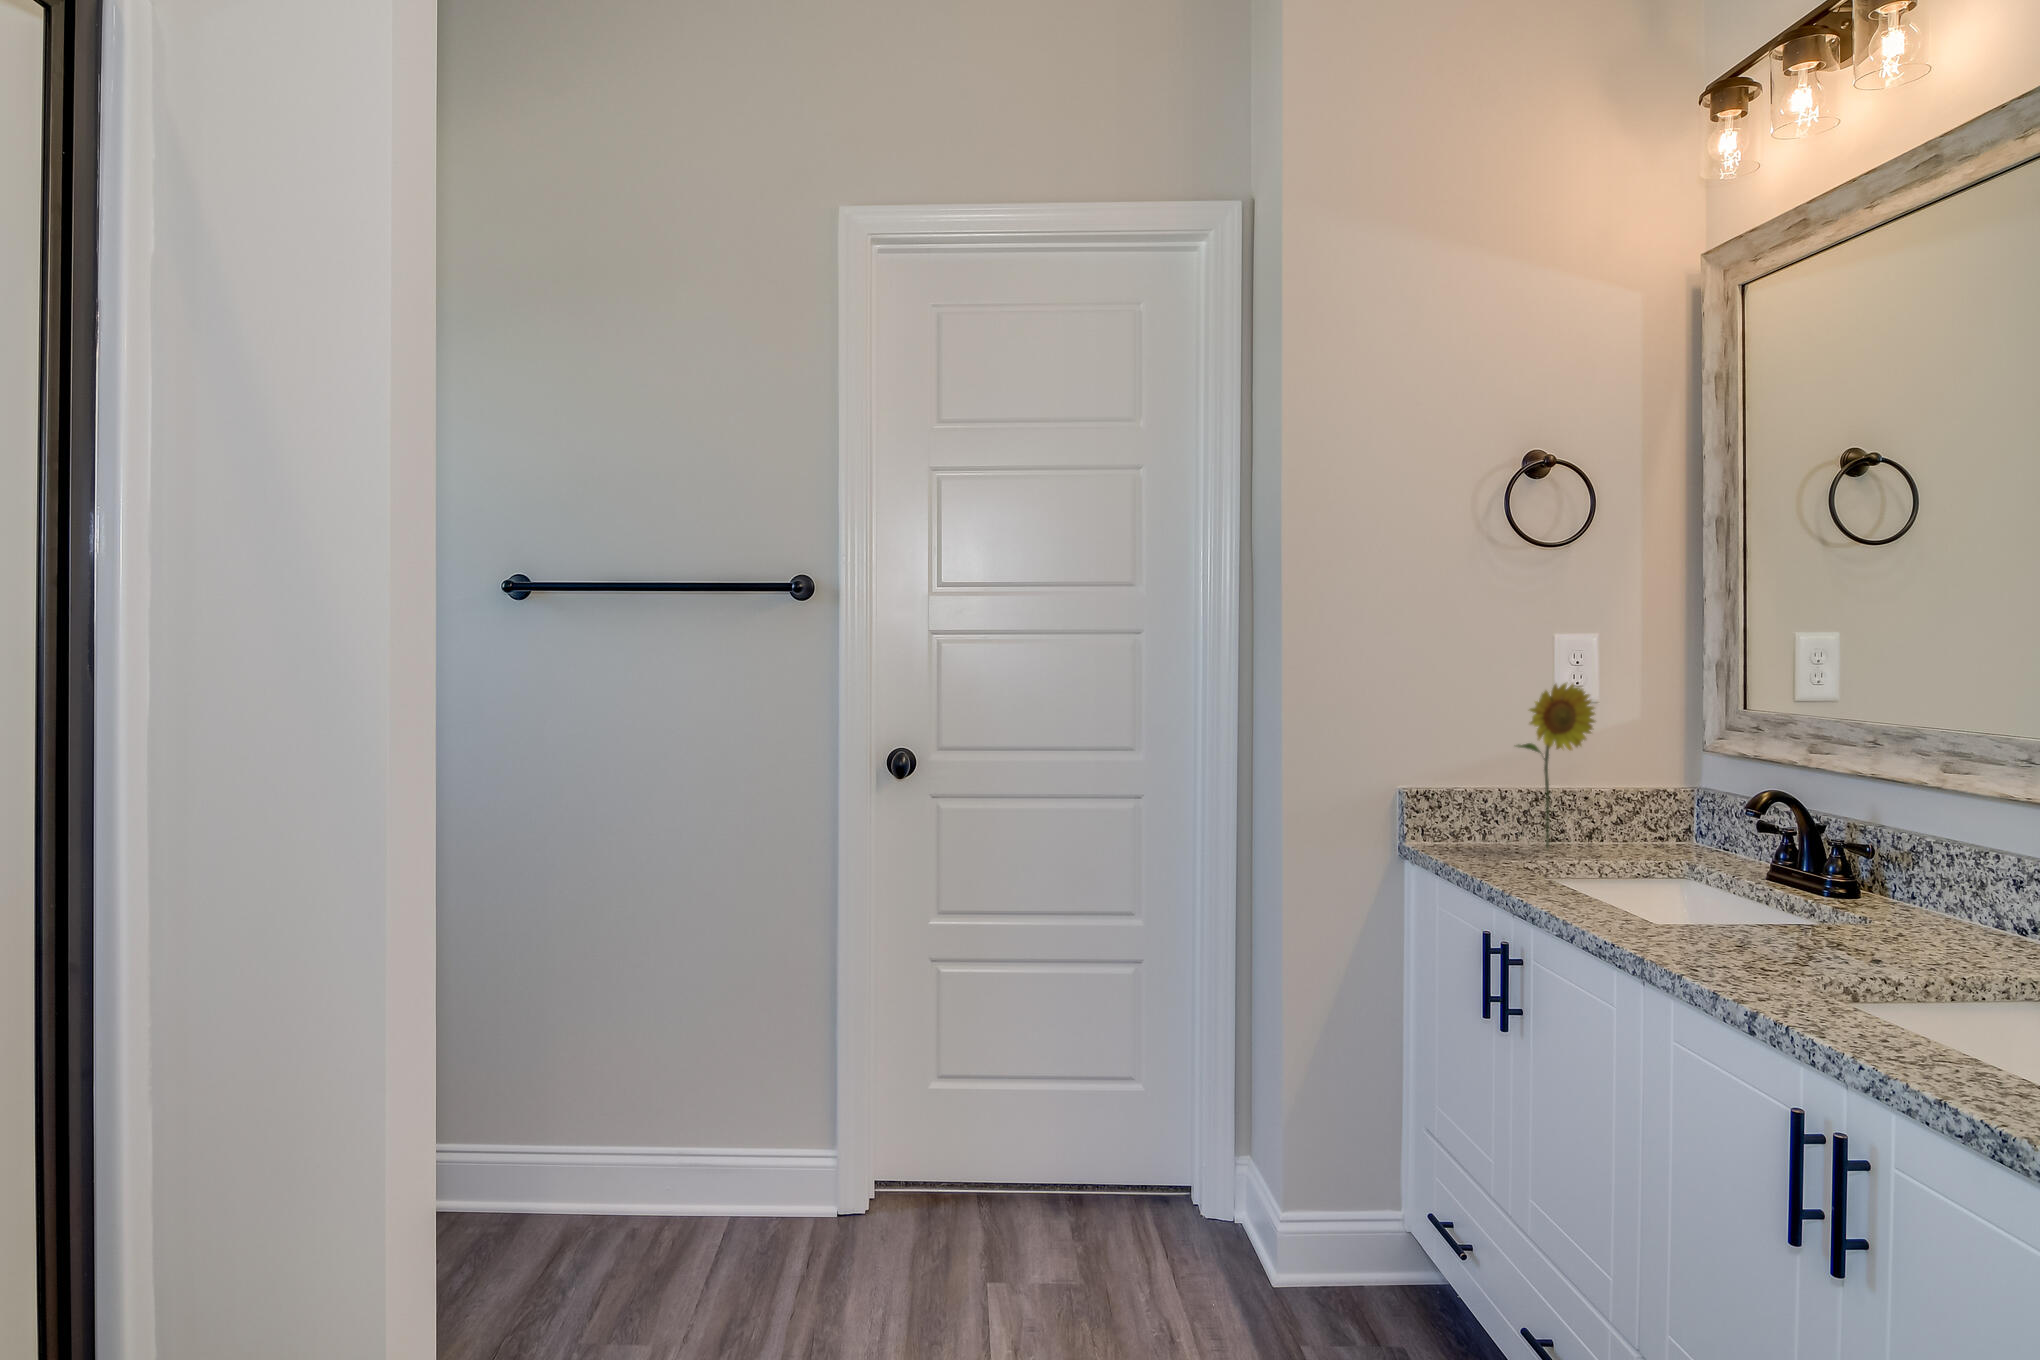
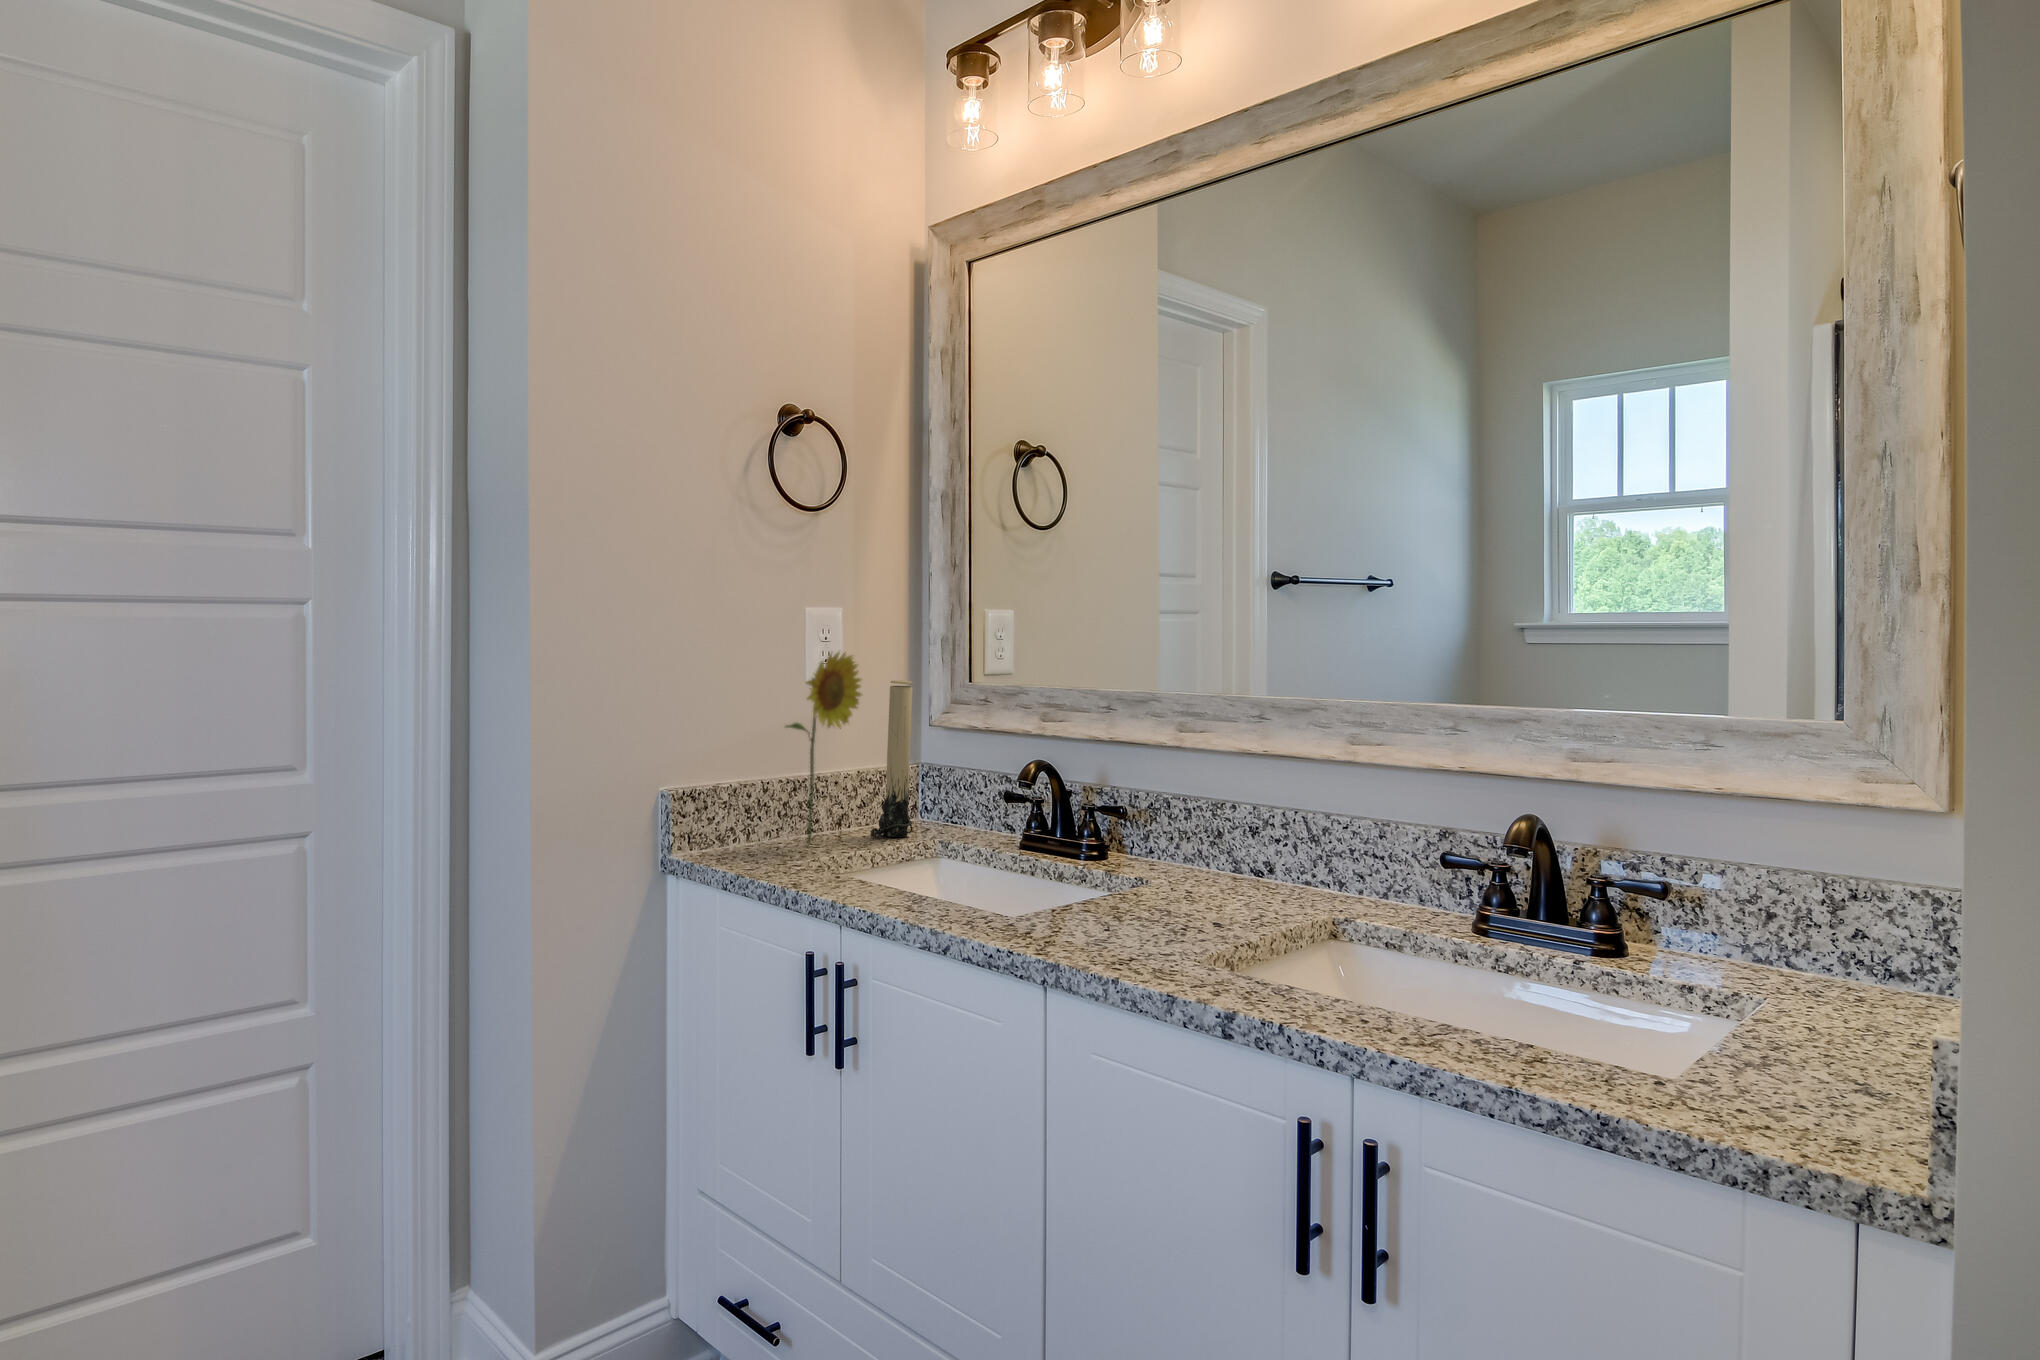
candle: none [1621,709,1670,854] -> present [871,680,913,837]

